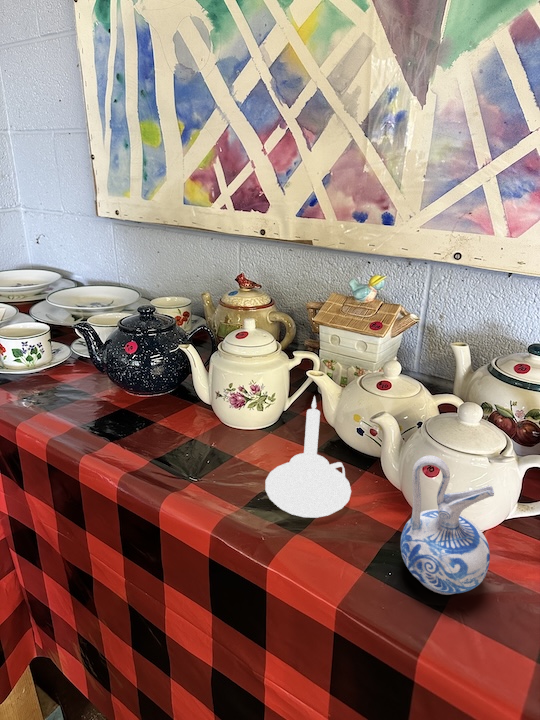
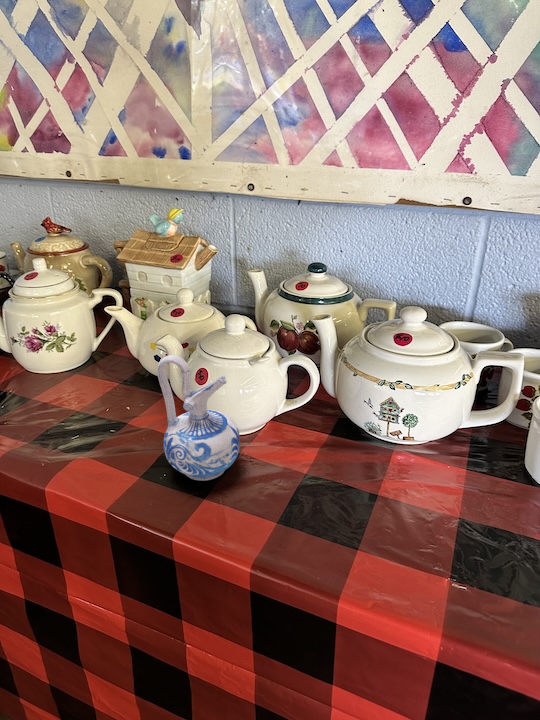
candle holder: present [265,396,351,518] -> none [53,320,140,438]

